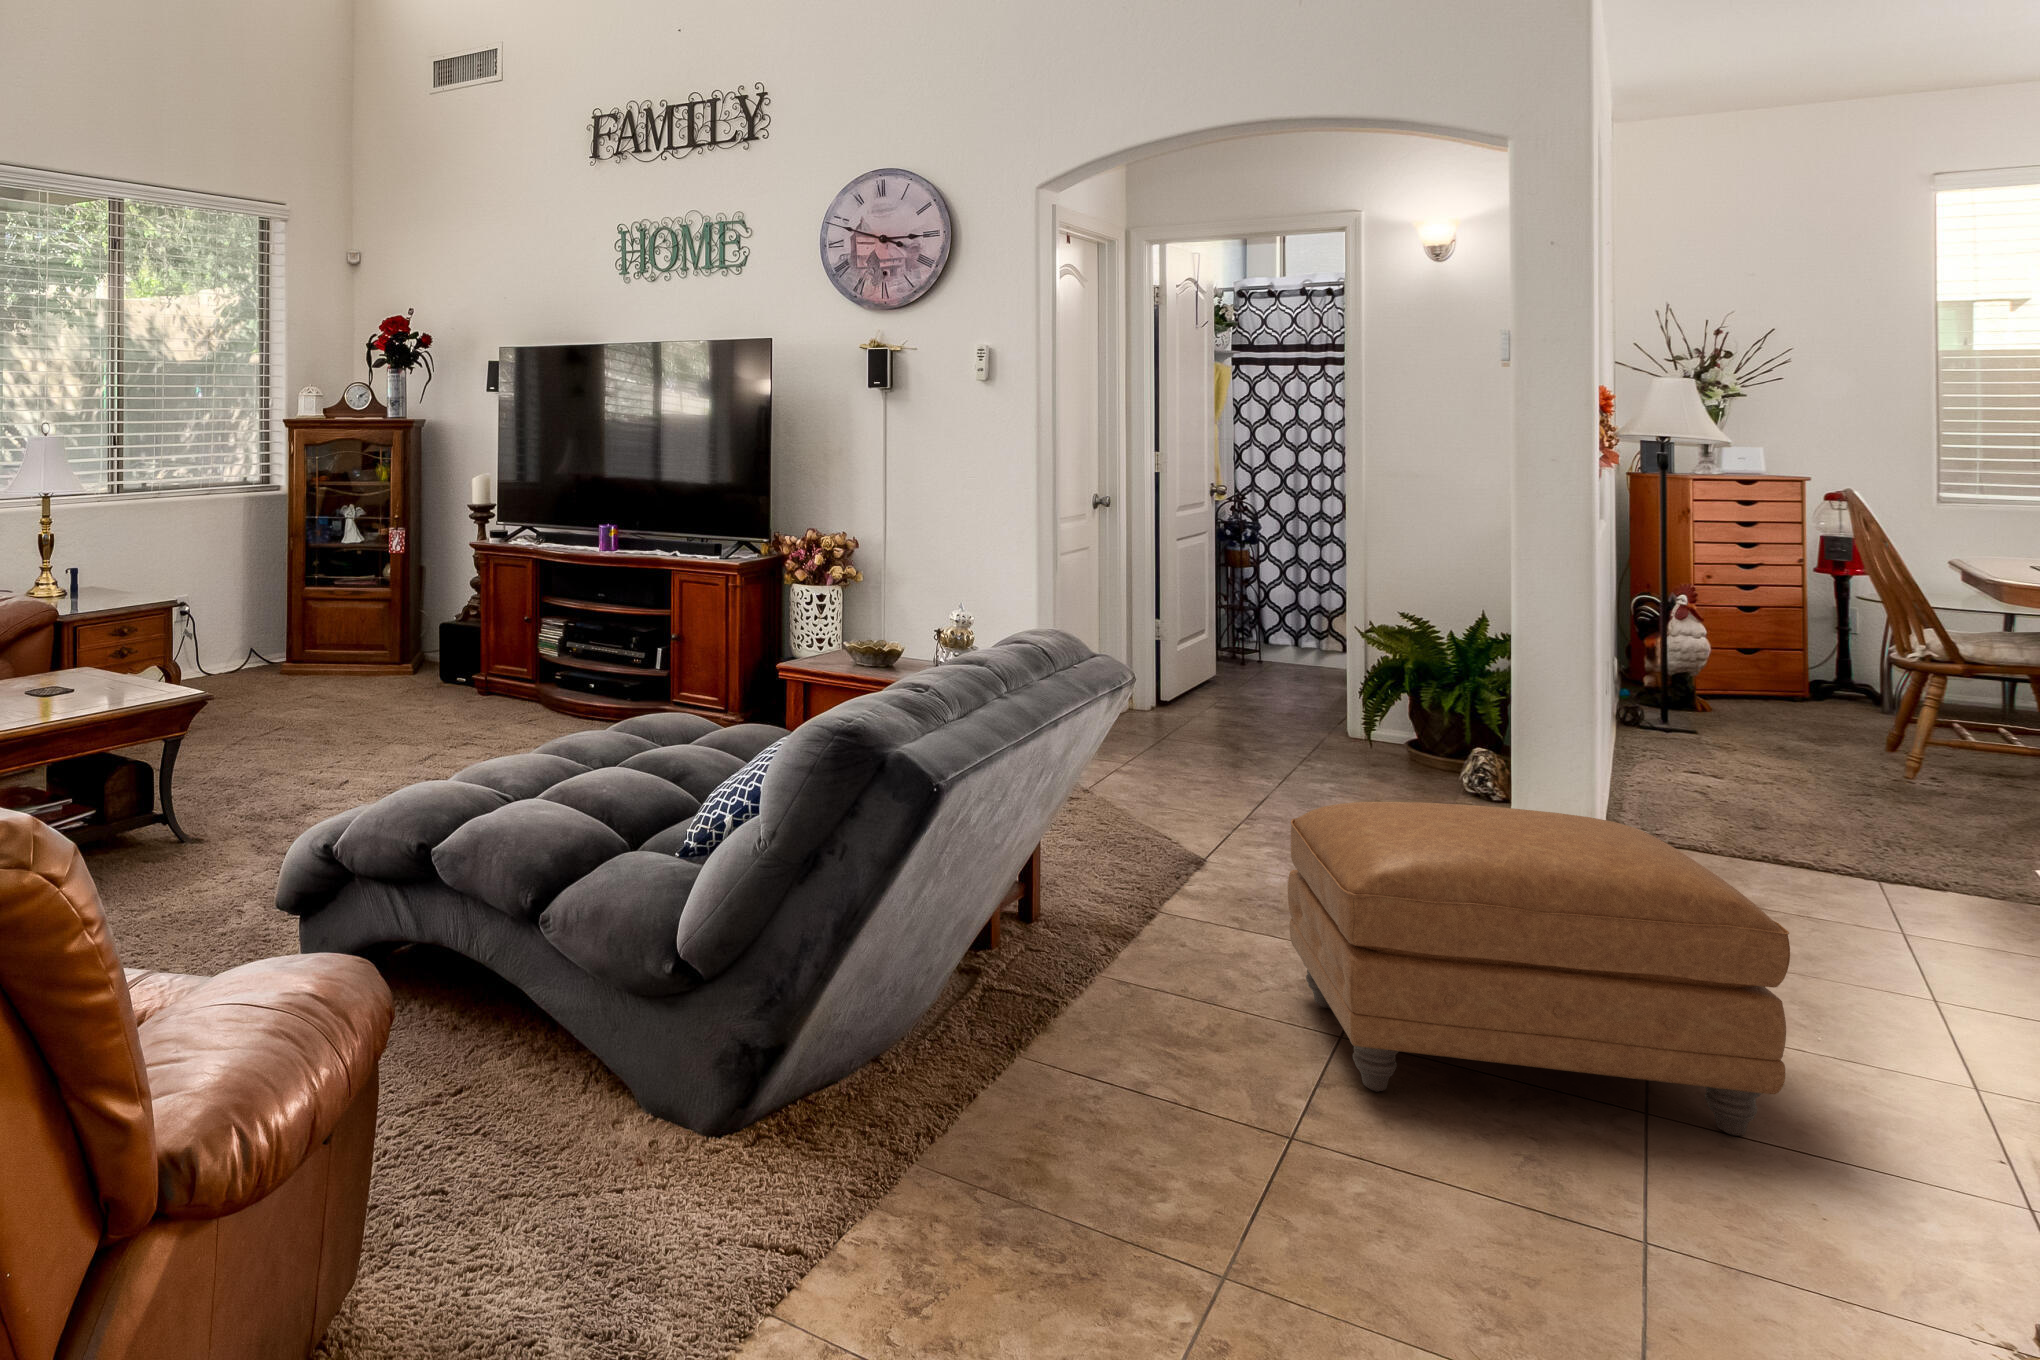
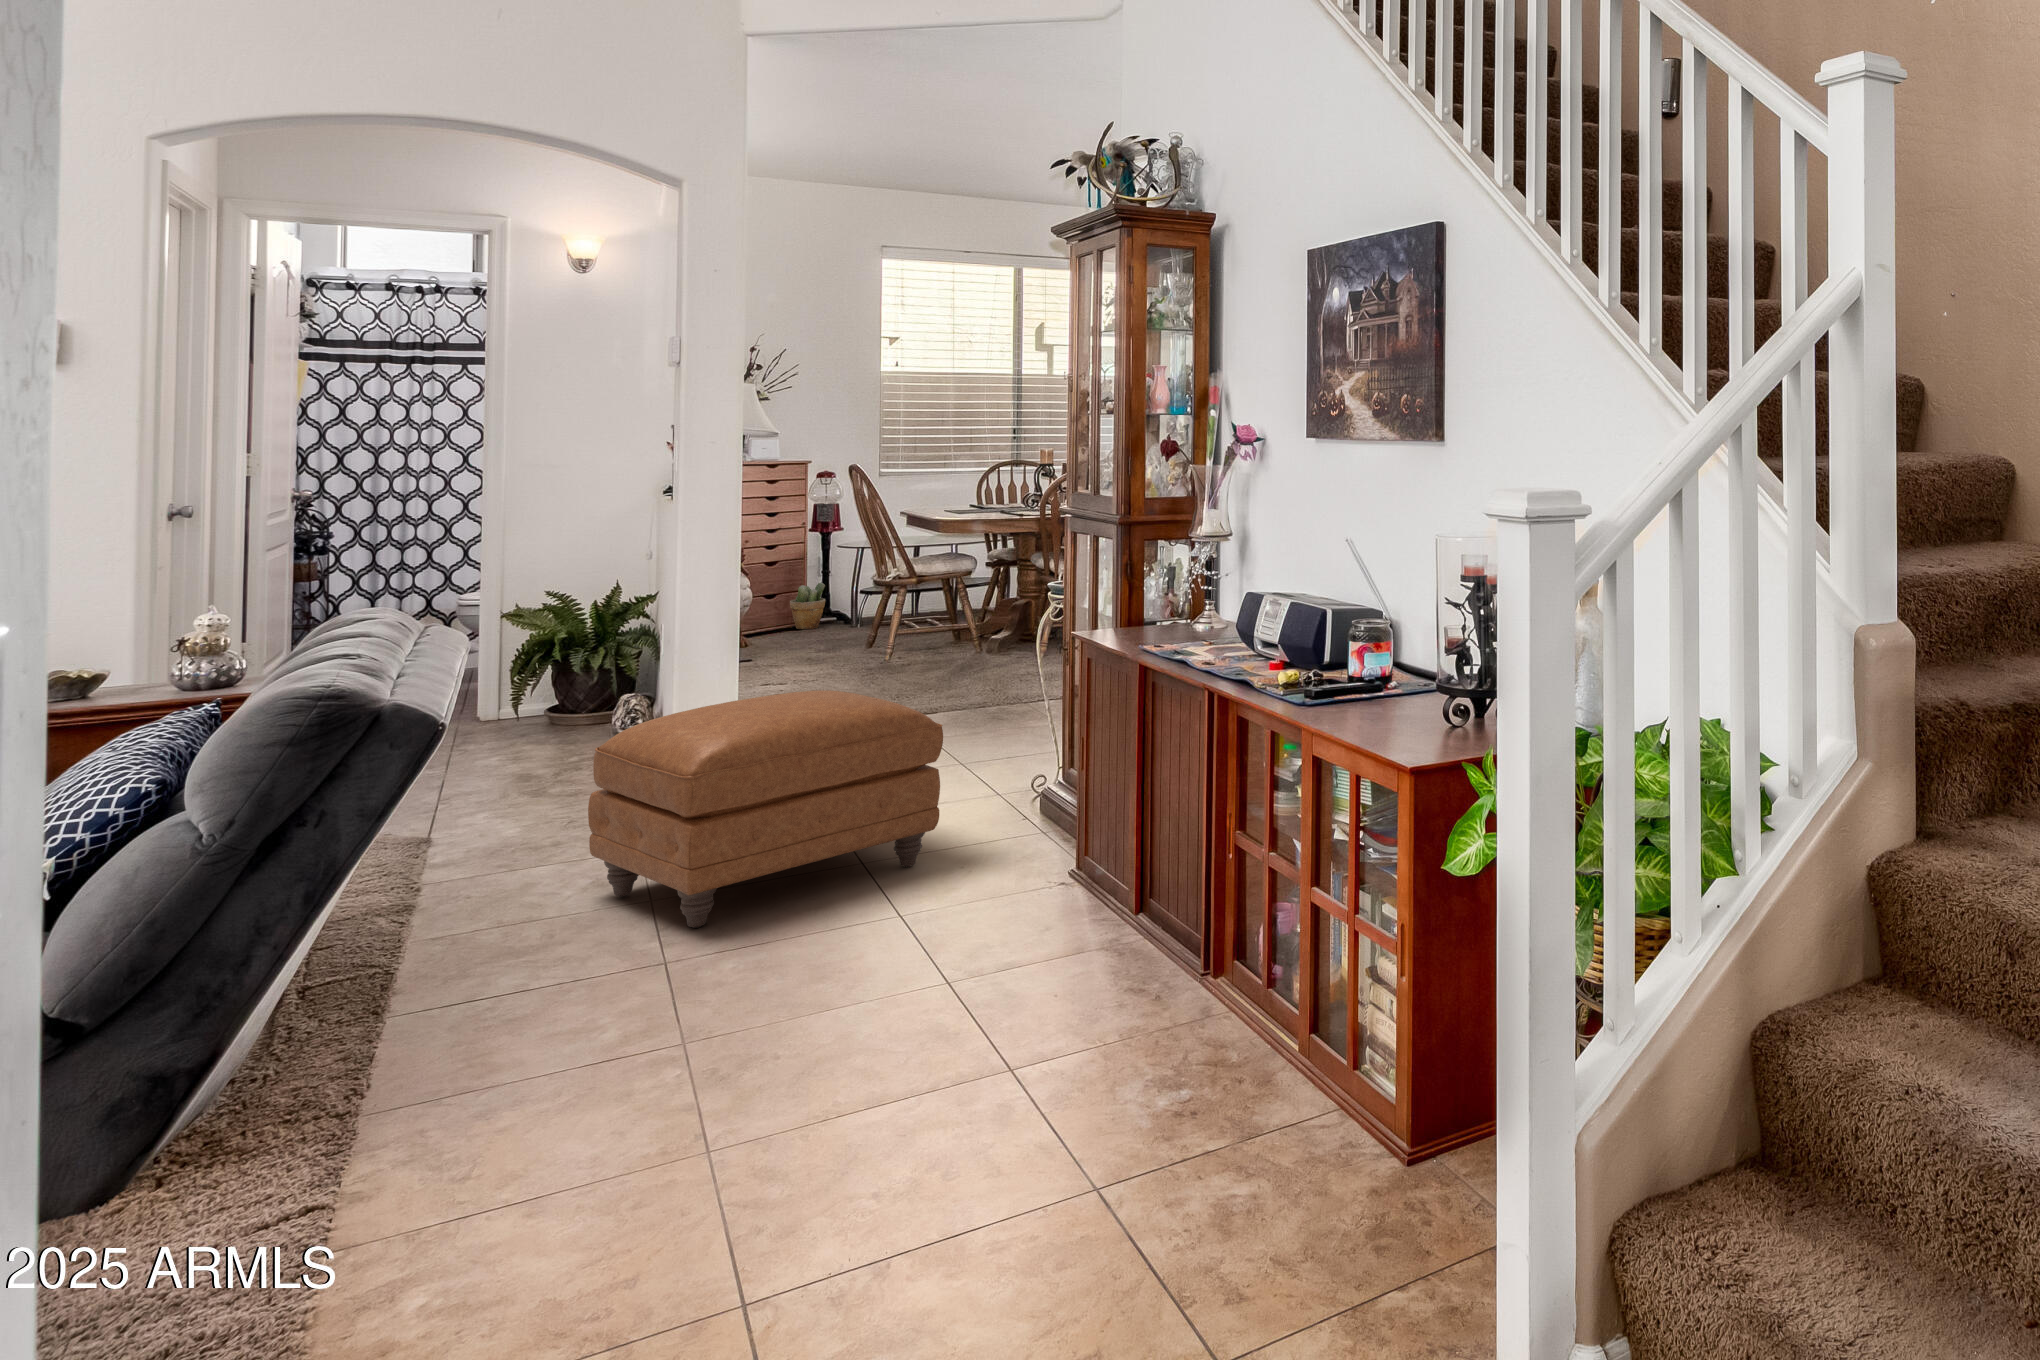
potted plant: none [1781,649,1838,709] -> present [790,583,825,629]

